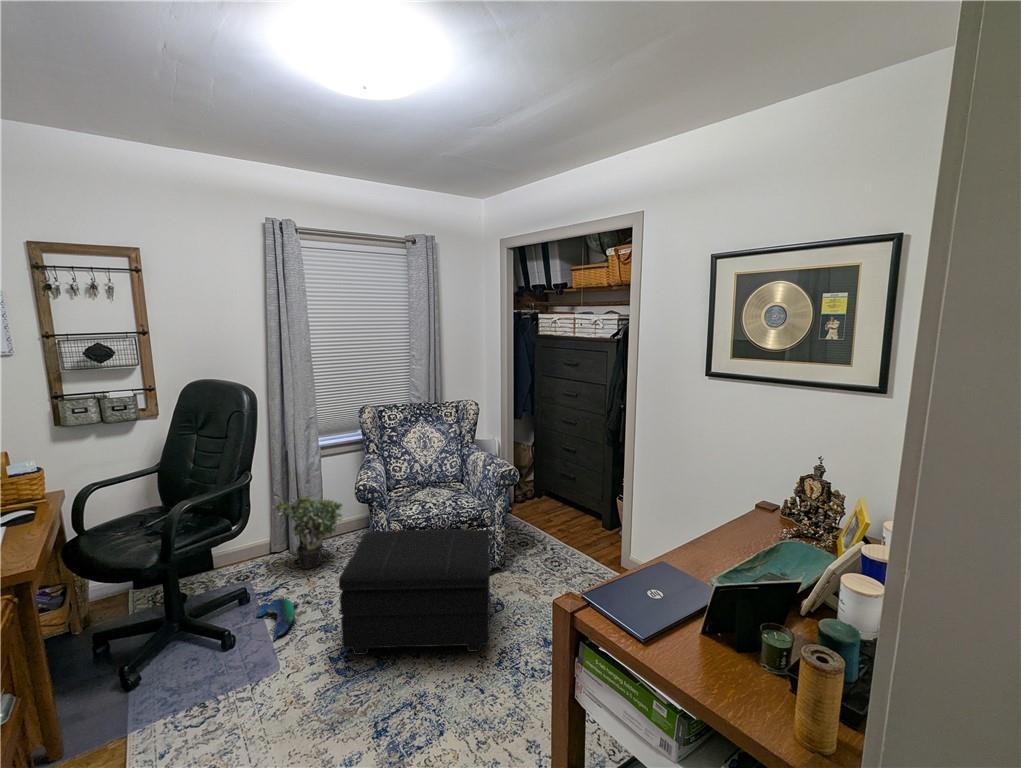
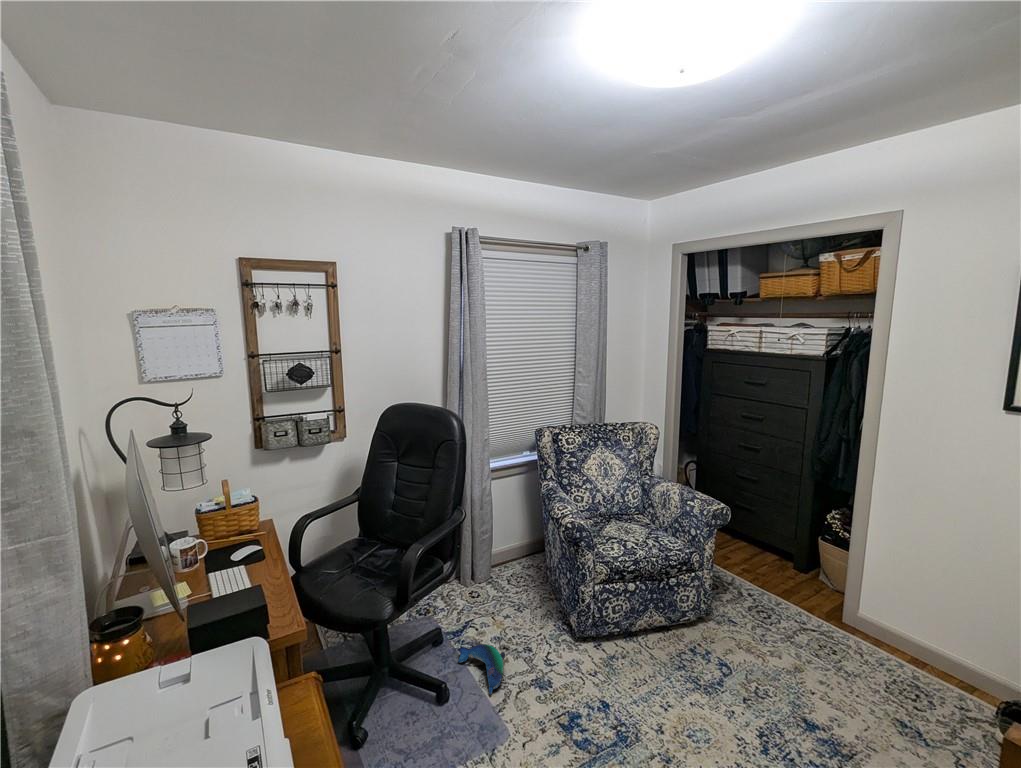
potted plant: present [273,495,342,569] -> none [454,525,522,605]
footstool: present [339,529,490,655] -> none [571,575,754,729]

